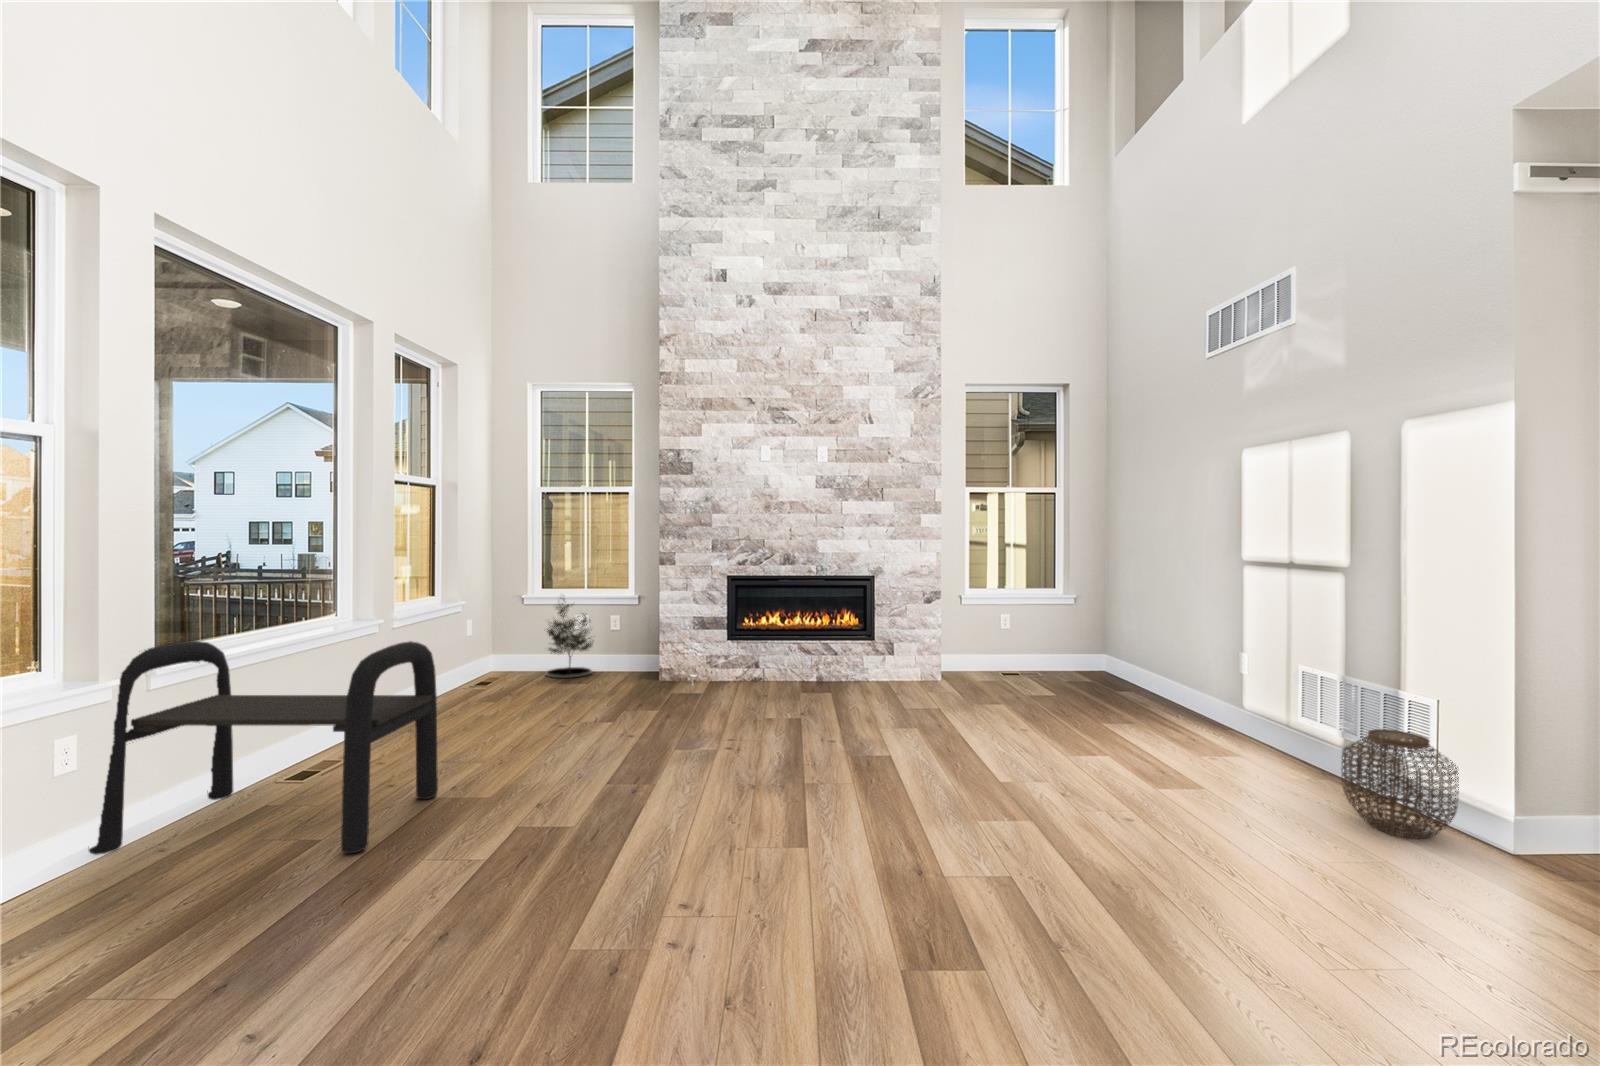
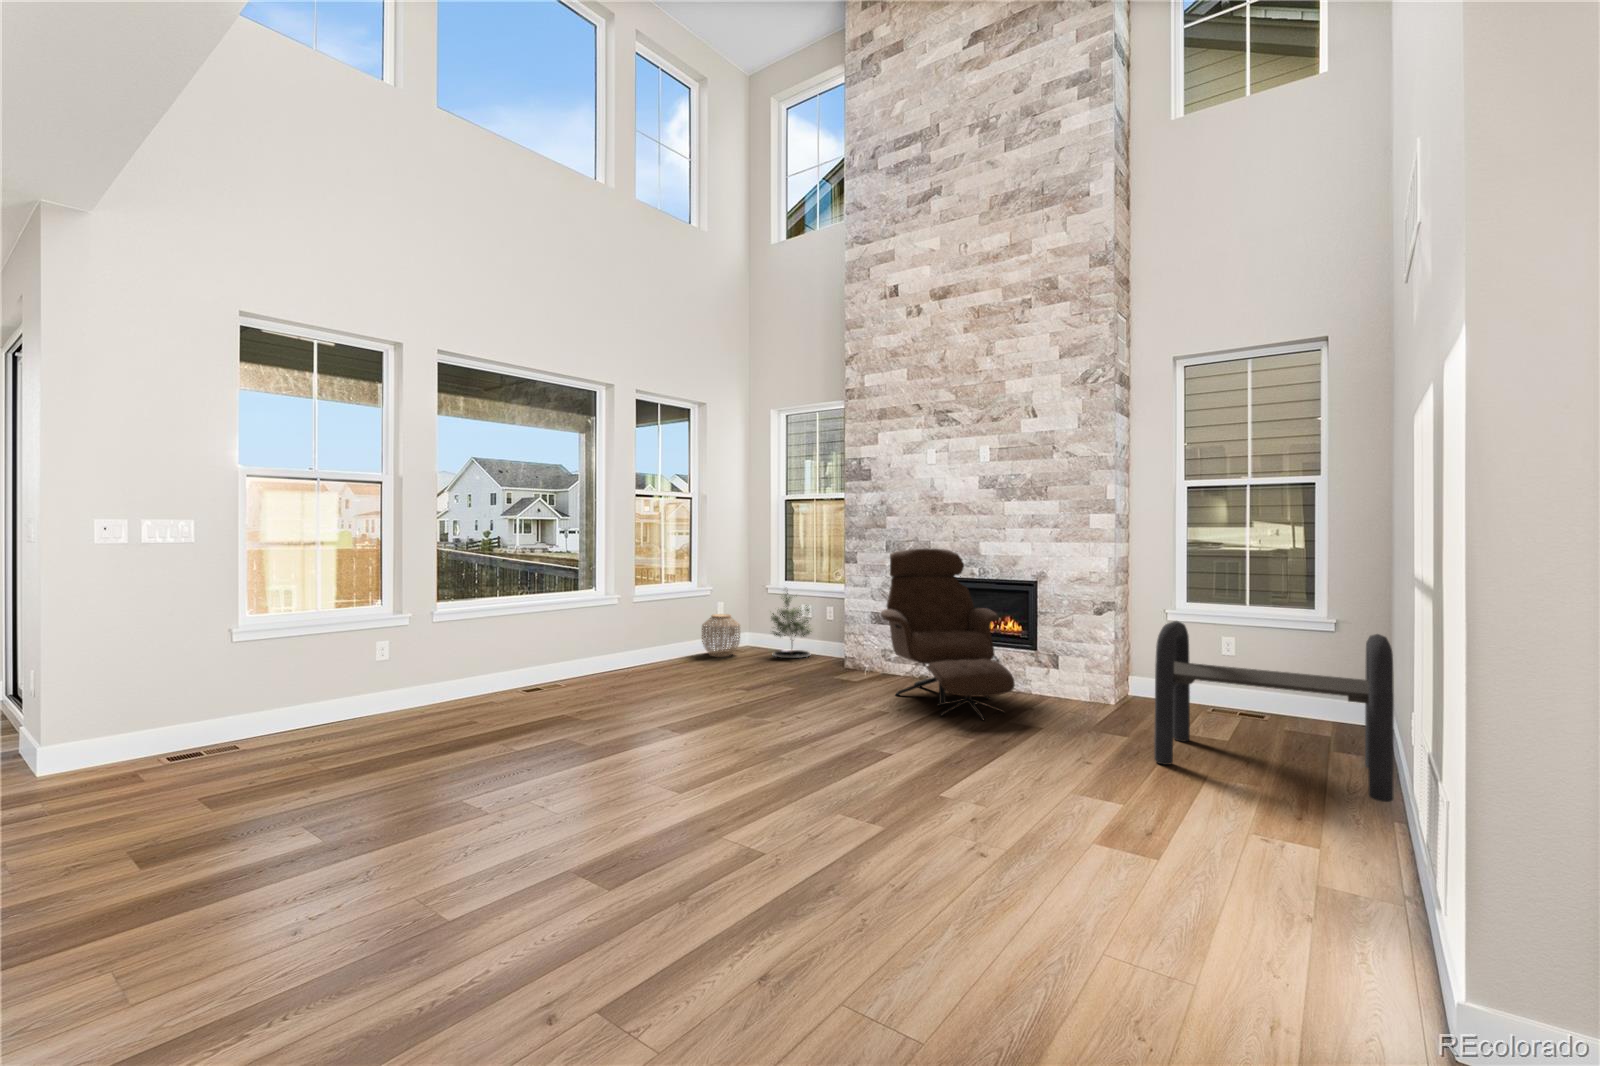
lounge chair: none [737,547,902,714] -> present [881,549,1015,720]
bench: present [89,641,438,855] -> present [1154,621,1394,802]
woven basket: present [1342,729,1459,839] -> present [702,614,740,656]

